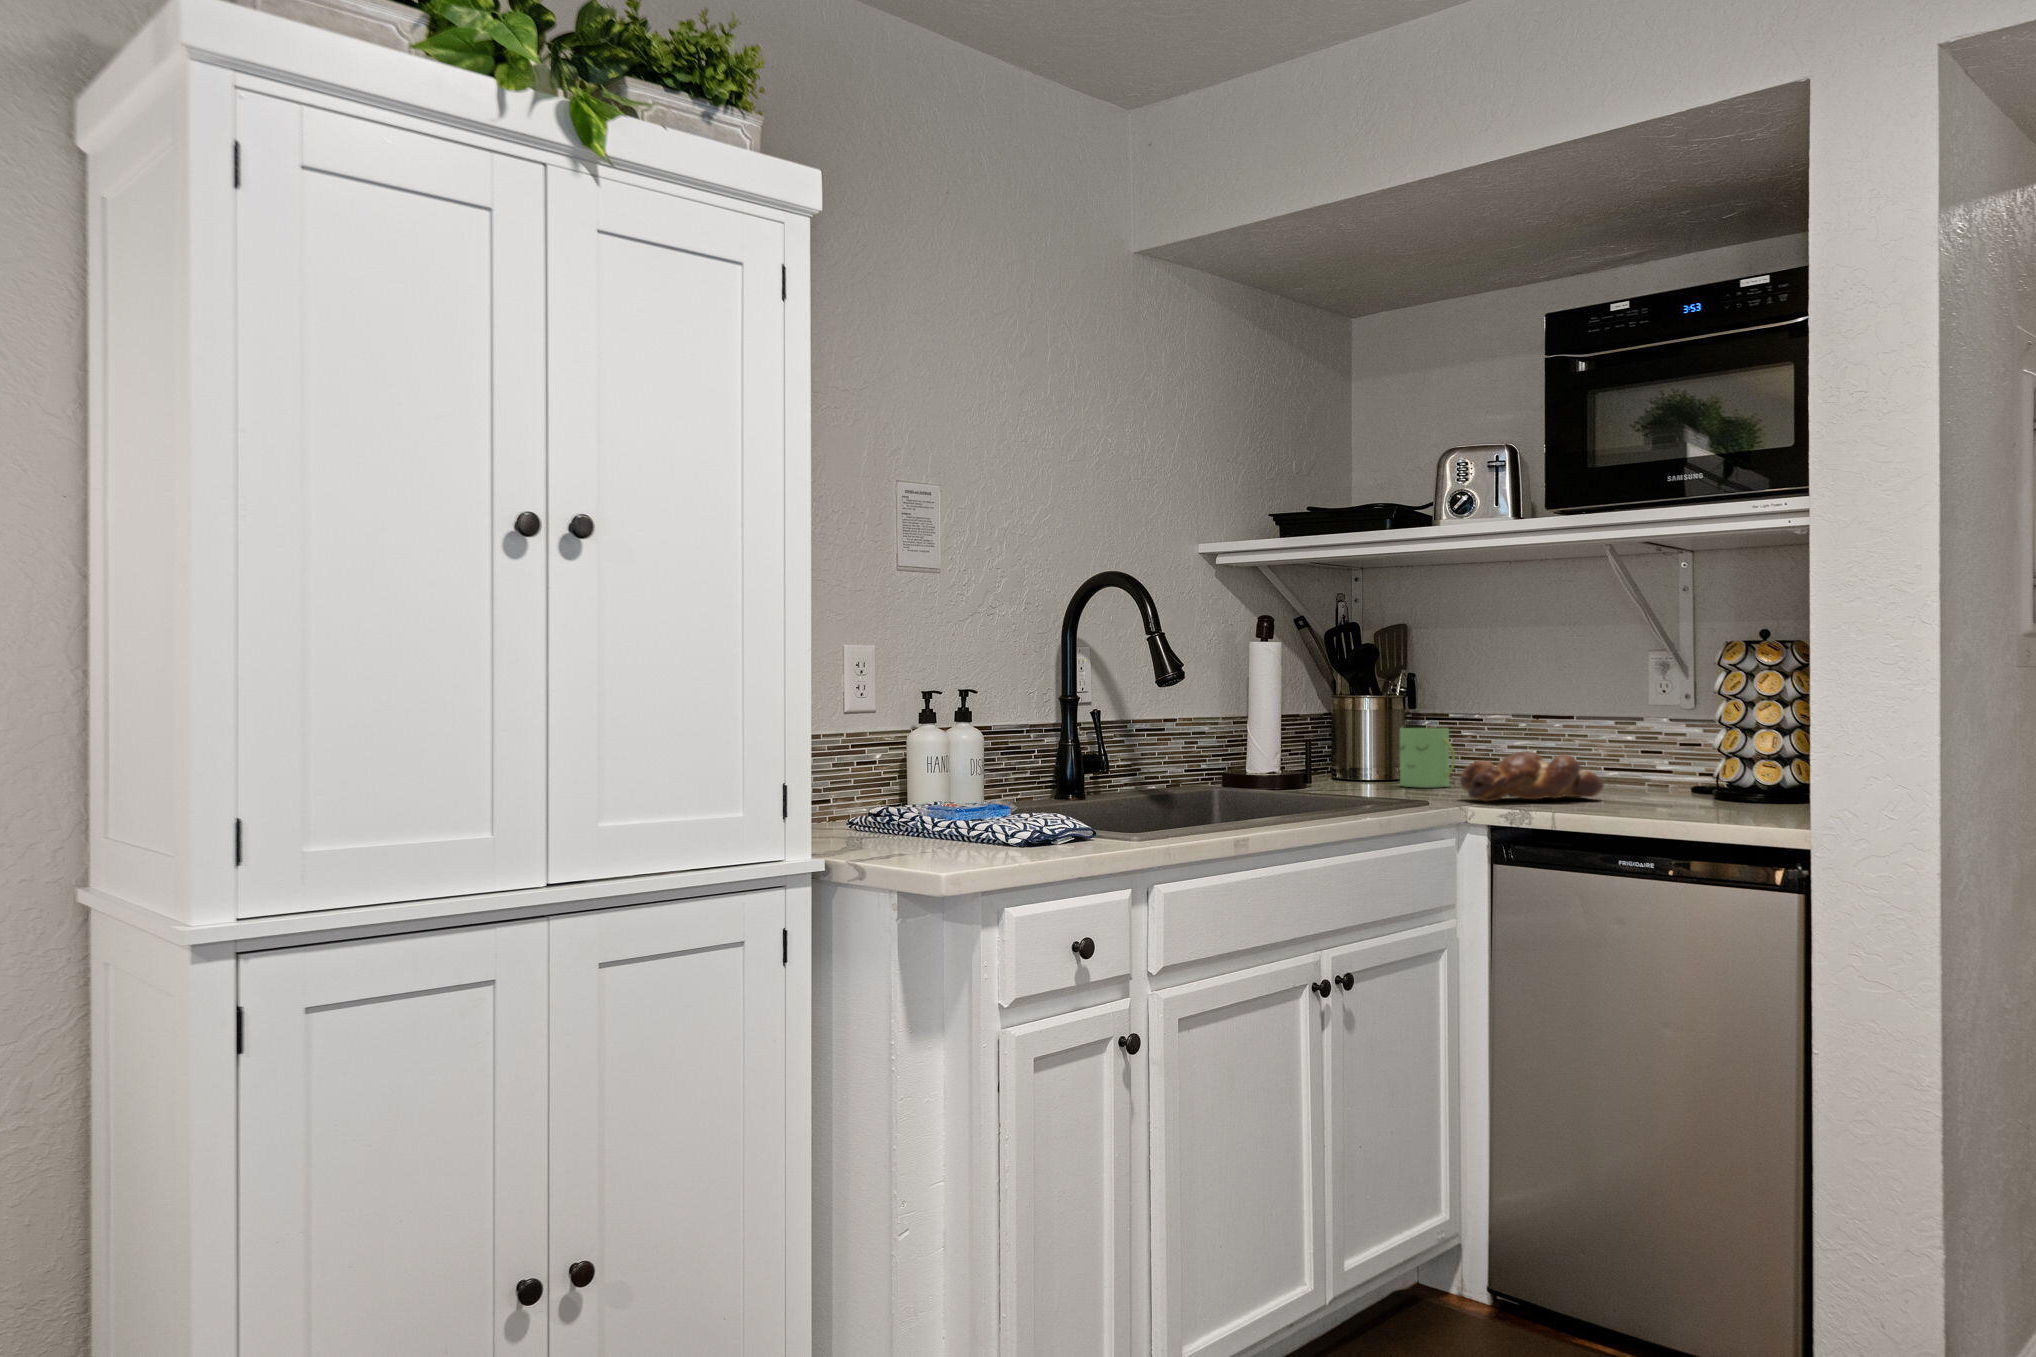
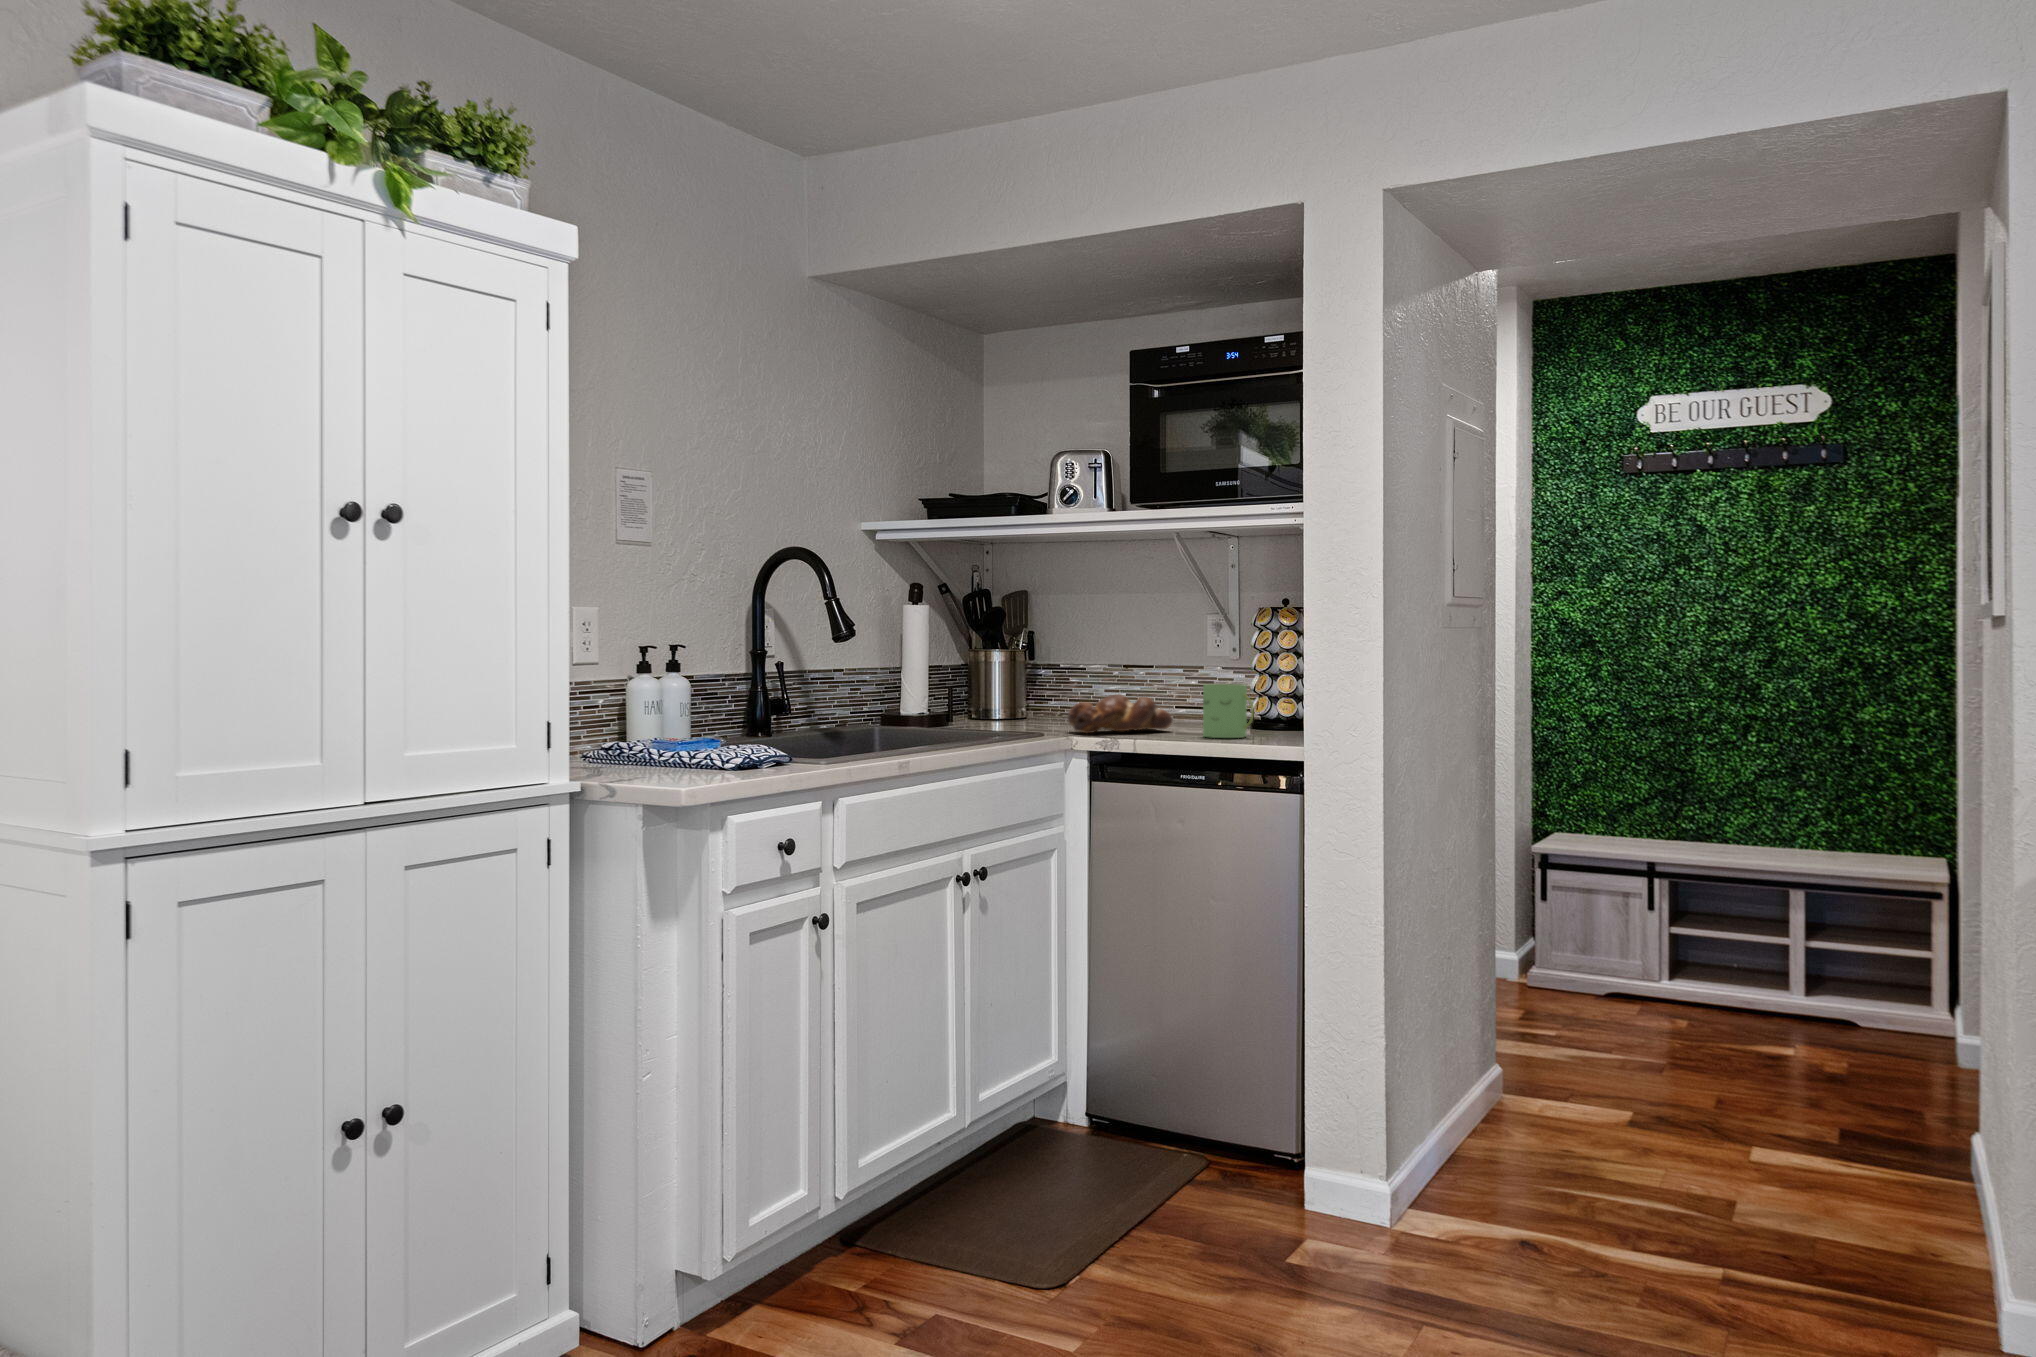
mug: present [1399,728,1455,787] -> present [1203,684,1254,738]

